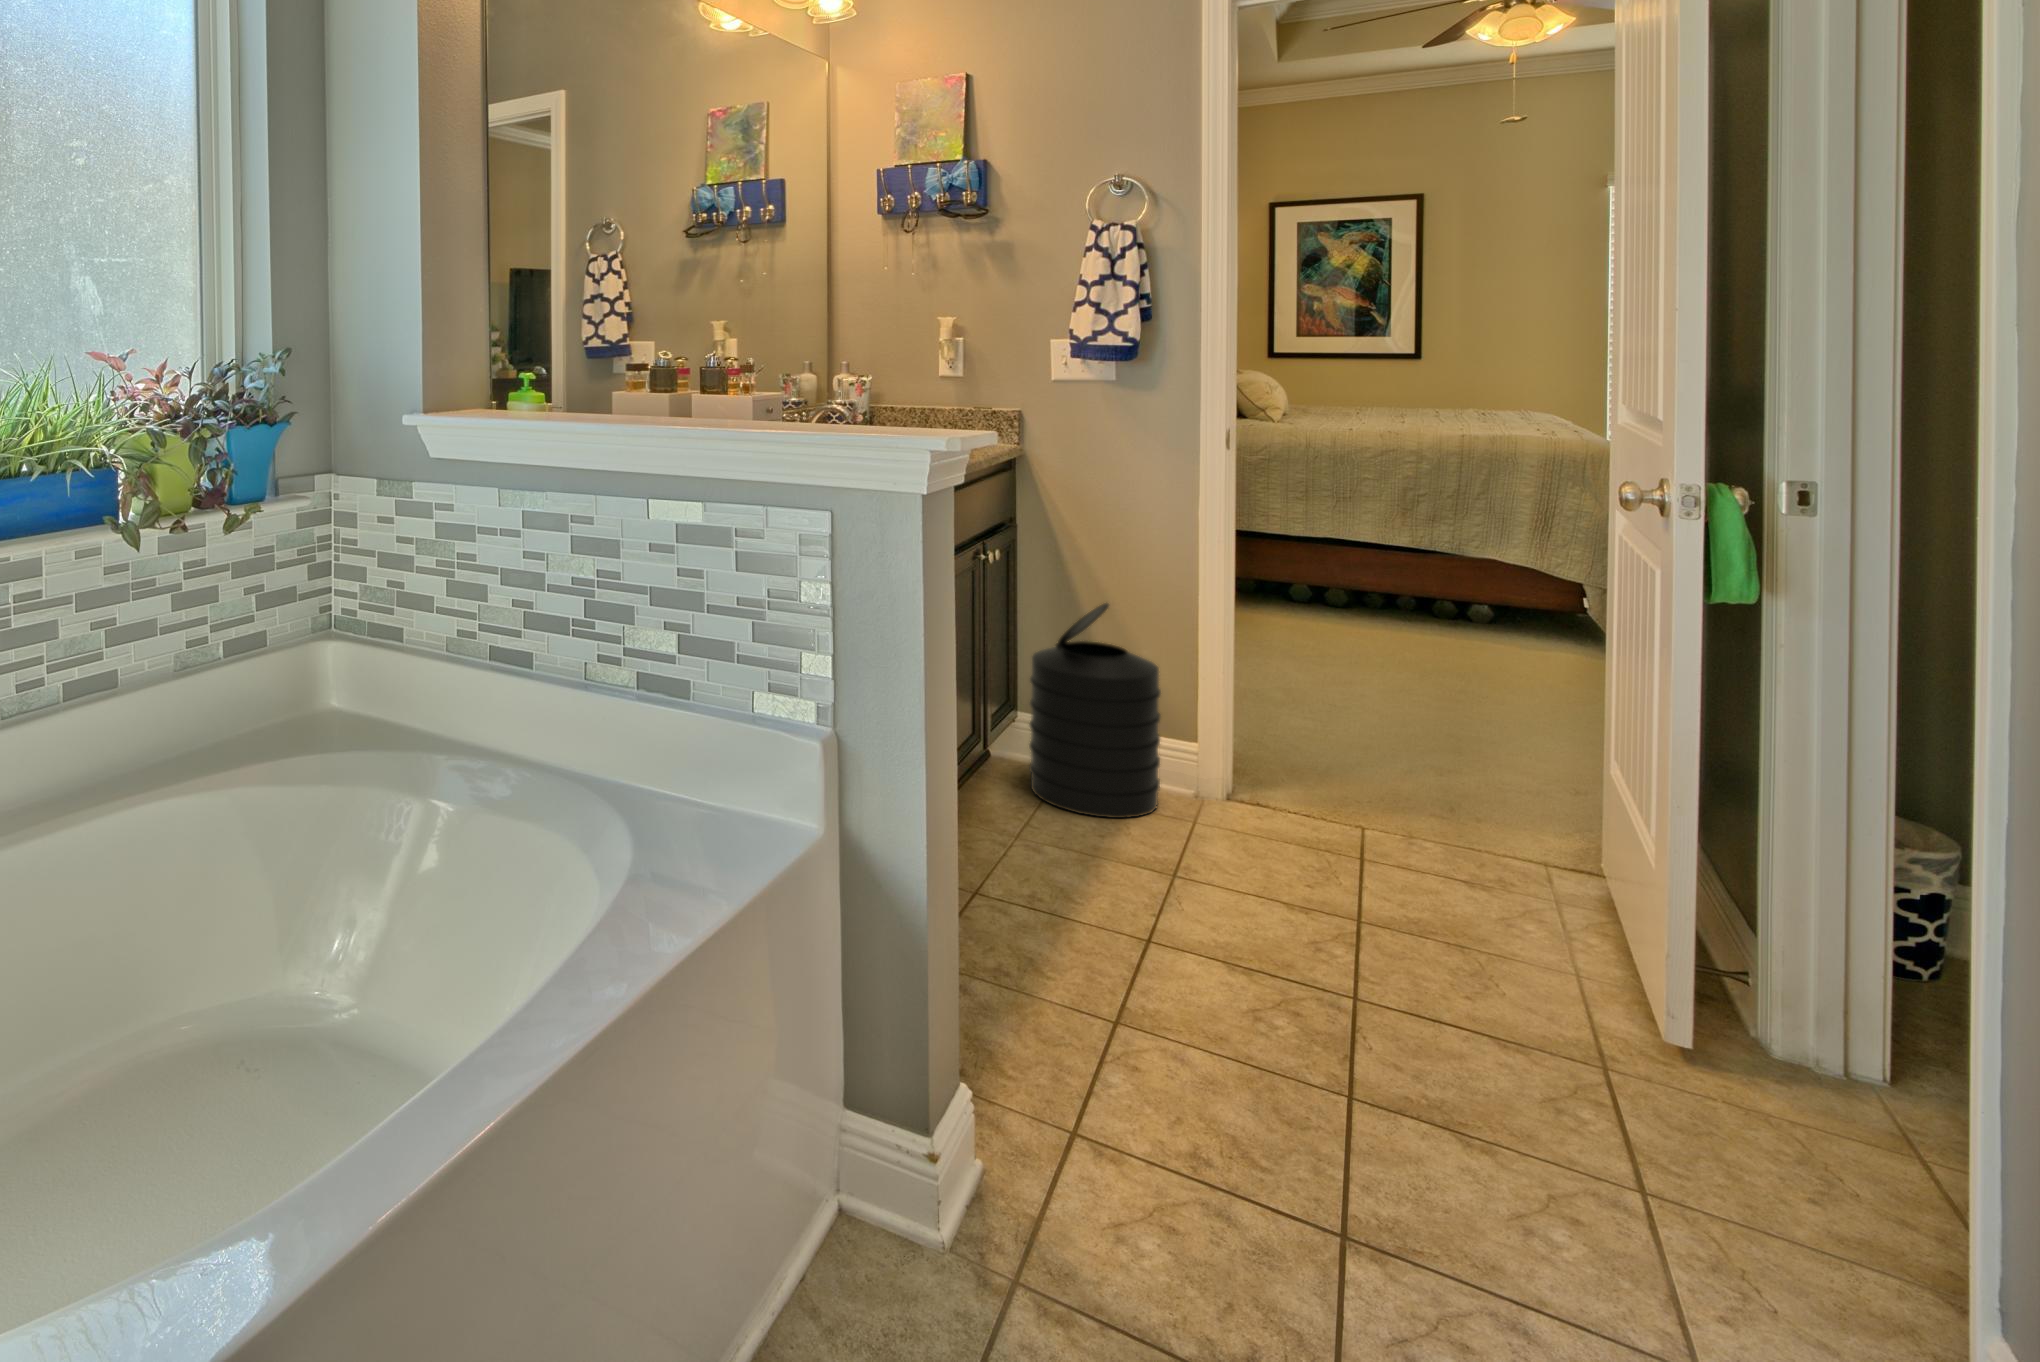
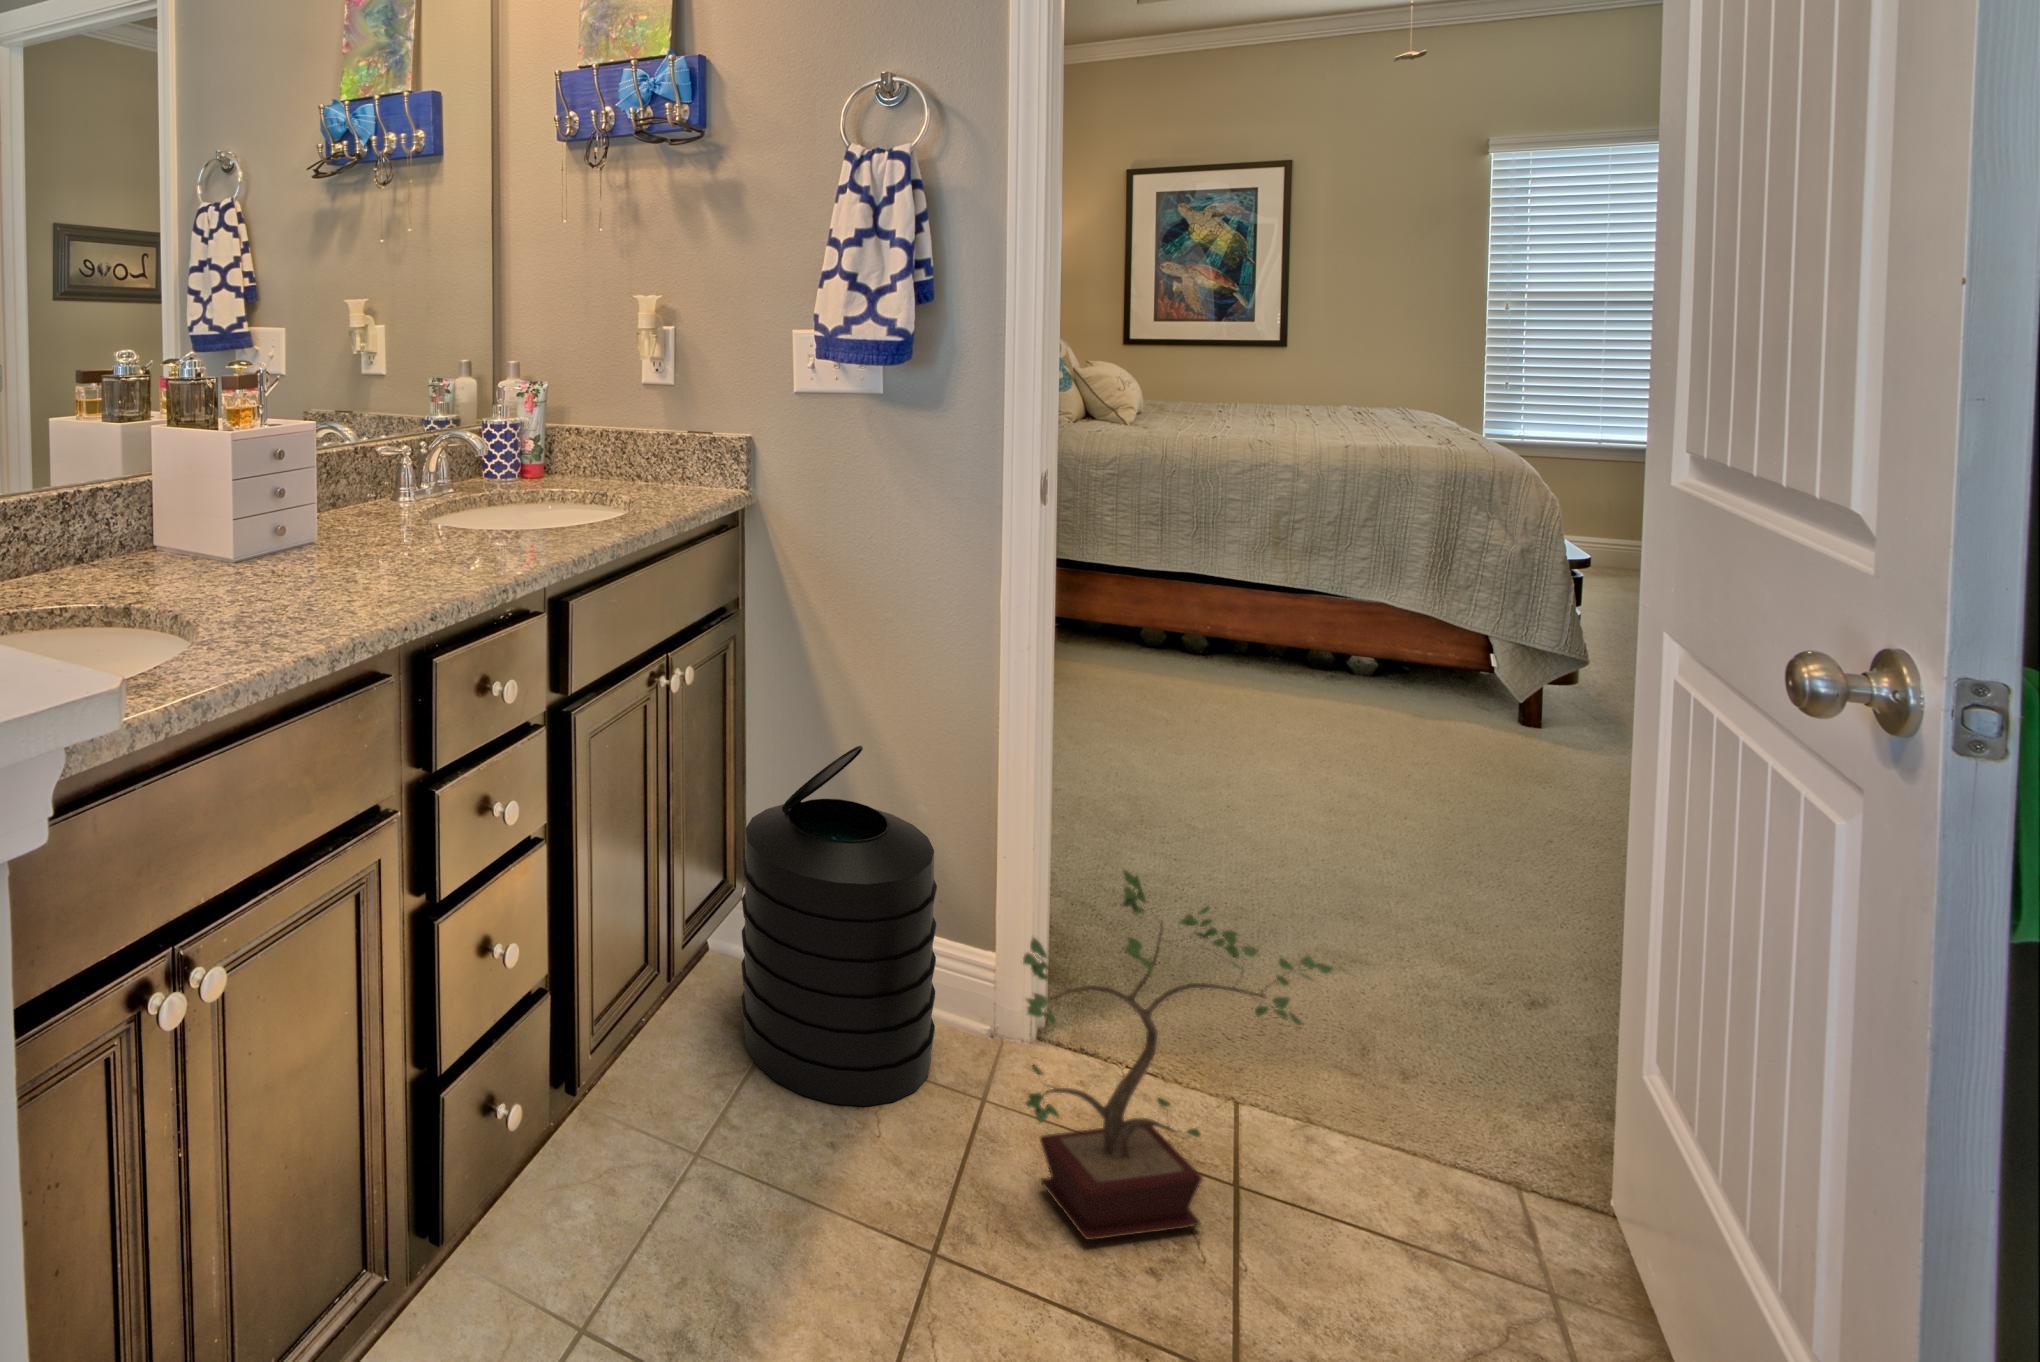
potted plant: none [1224,655,1416,866] -> present [1023,870,1333,1240]

